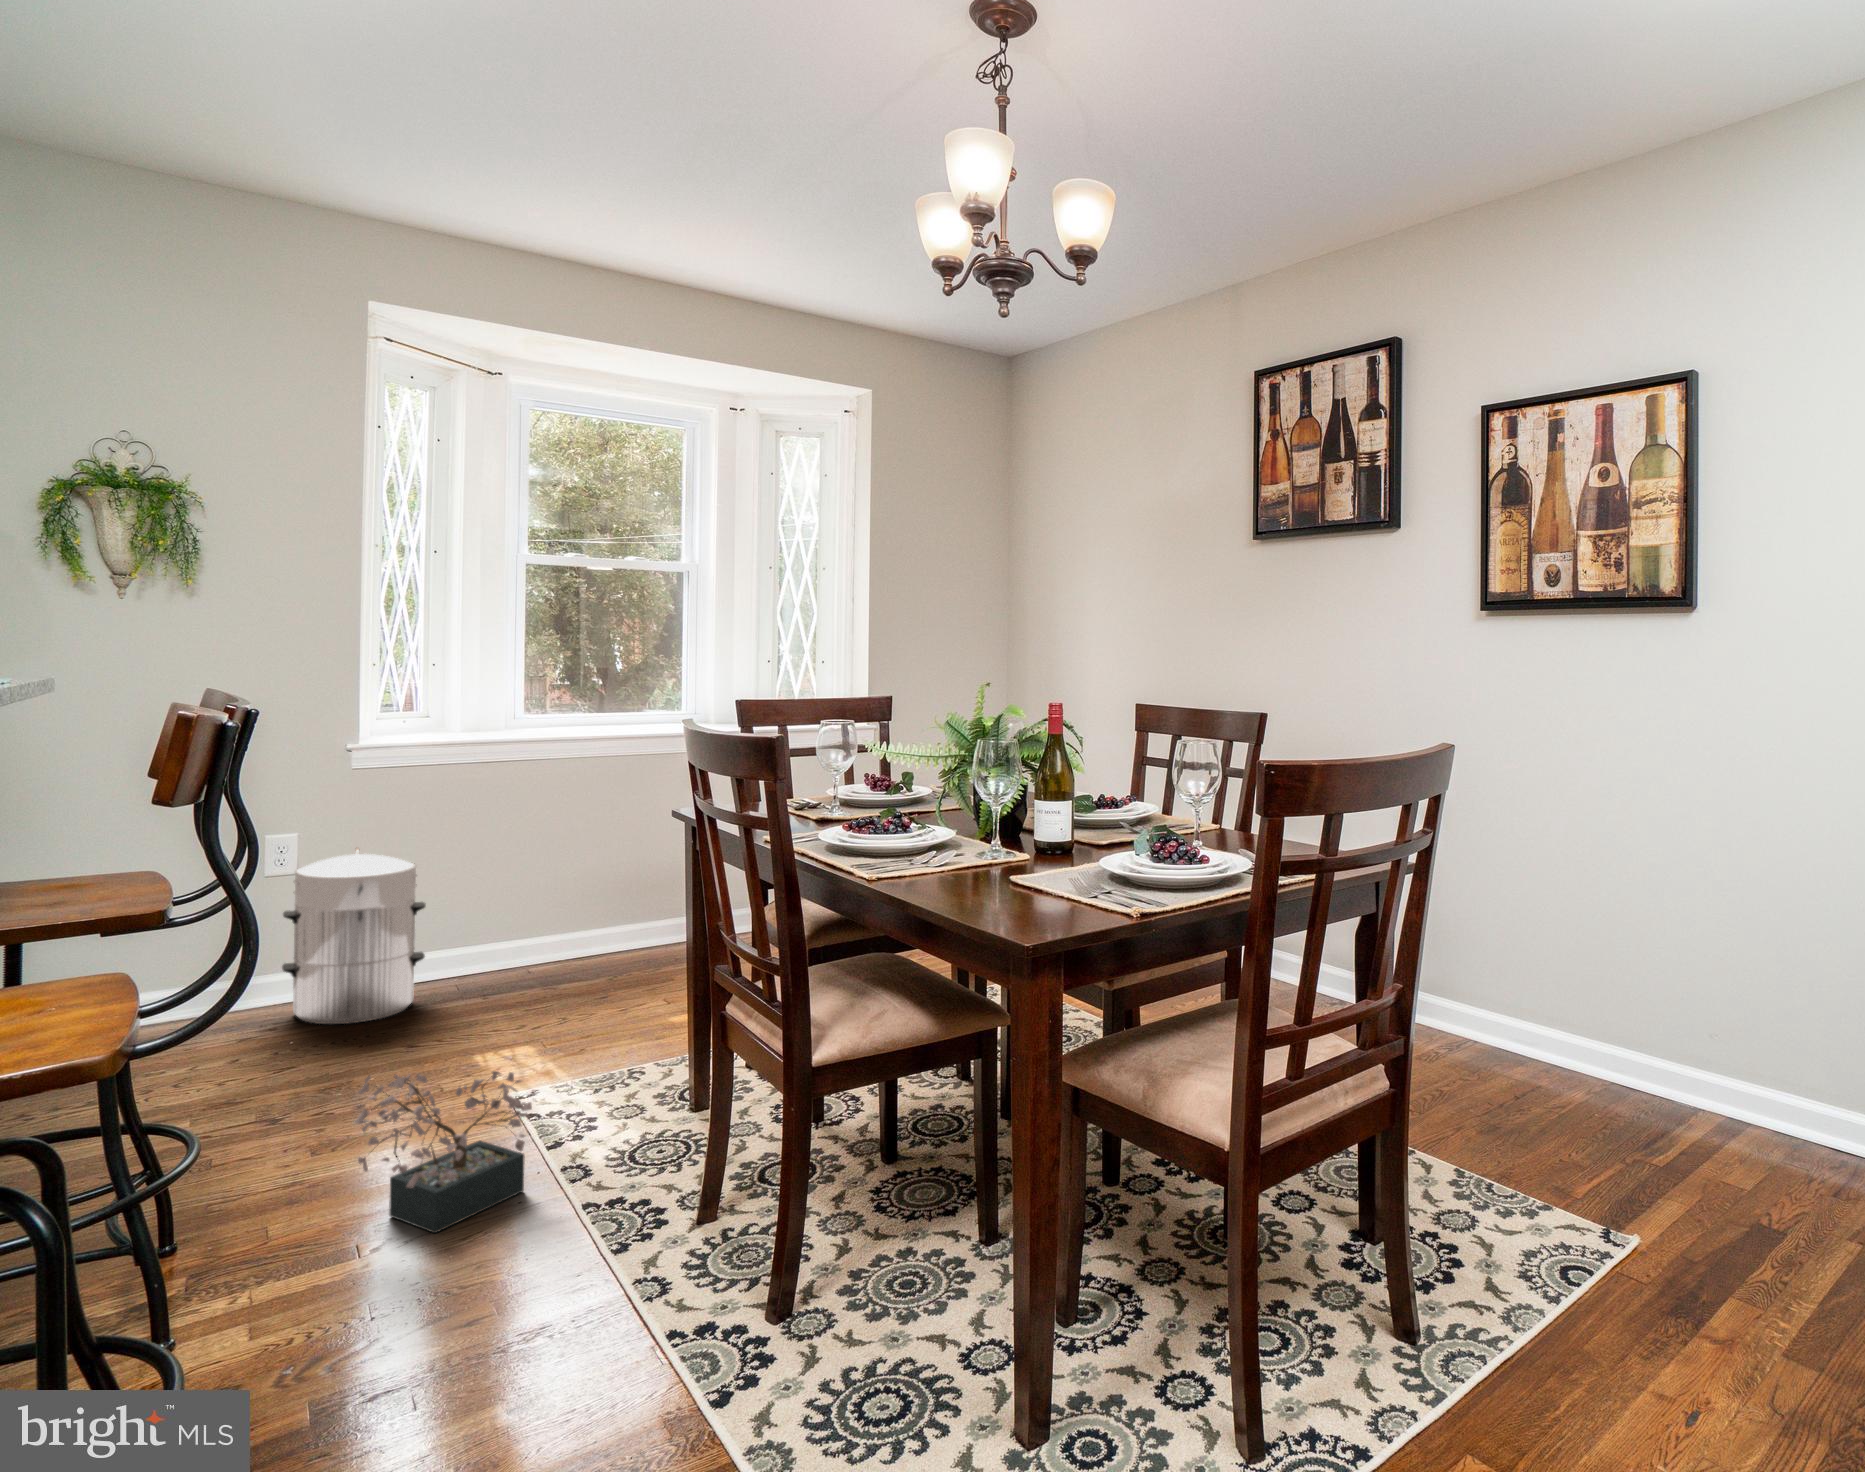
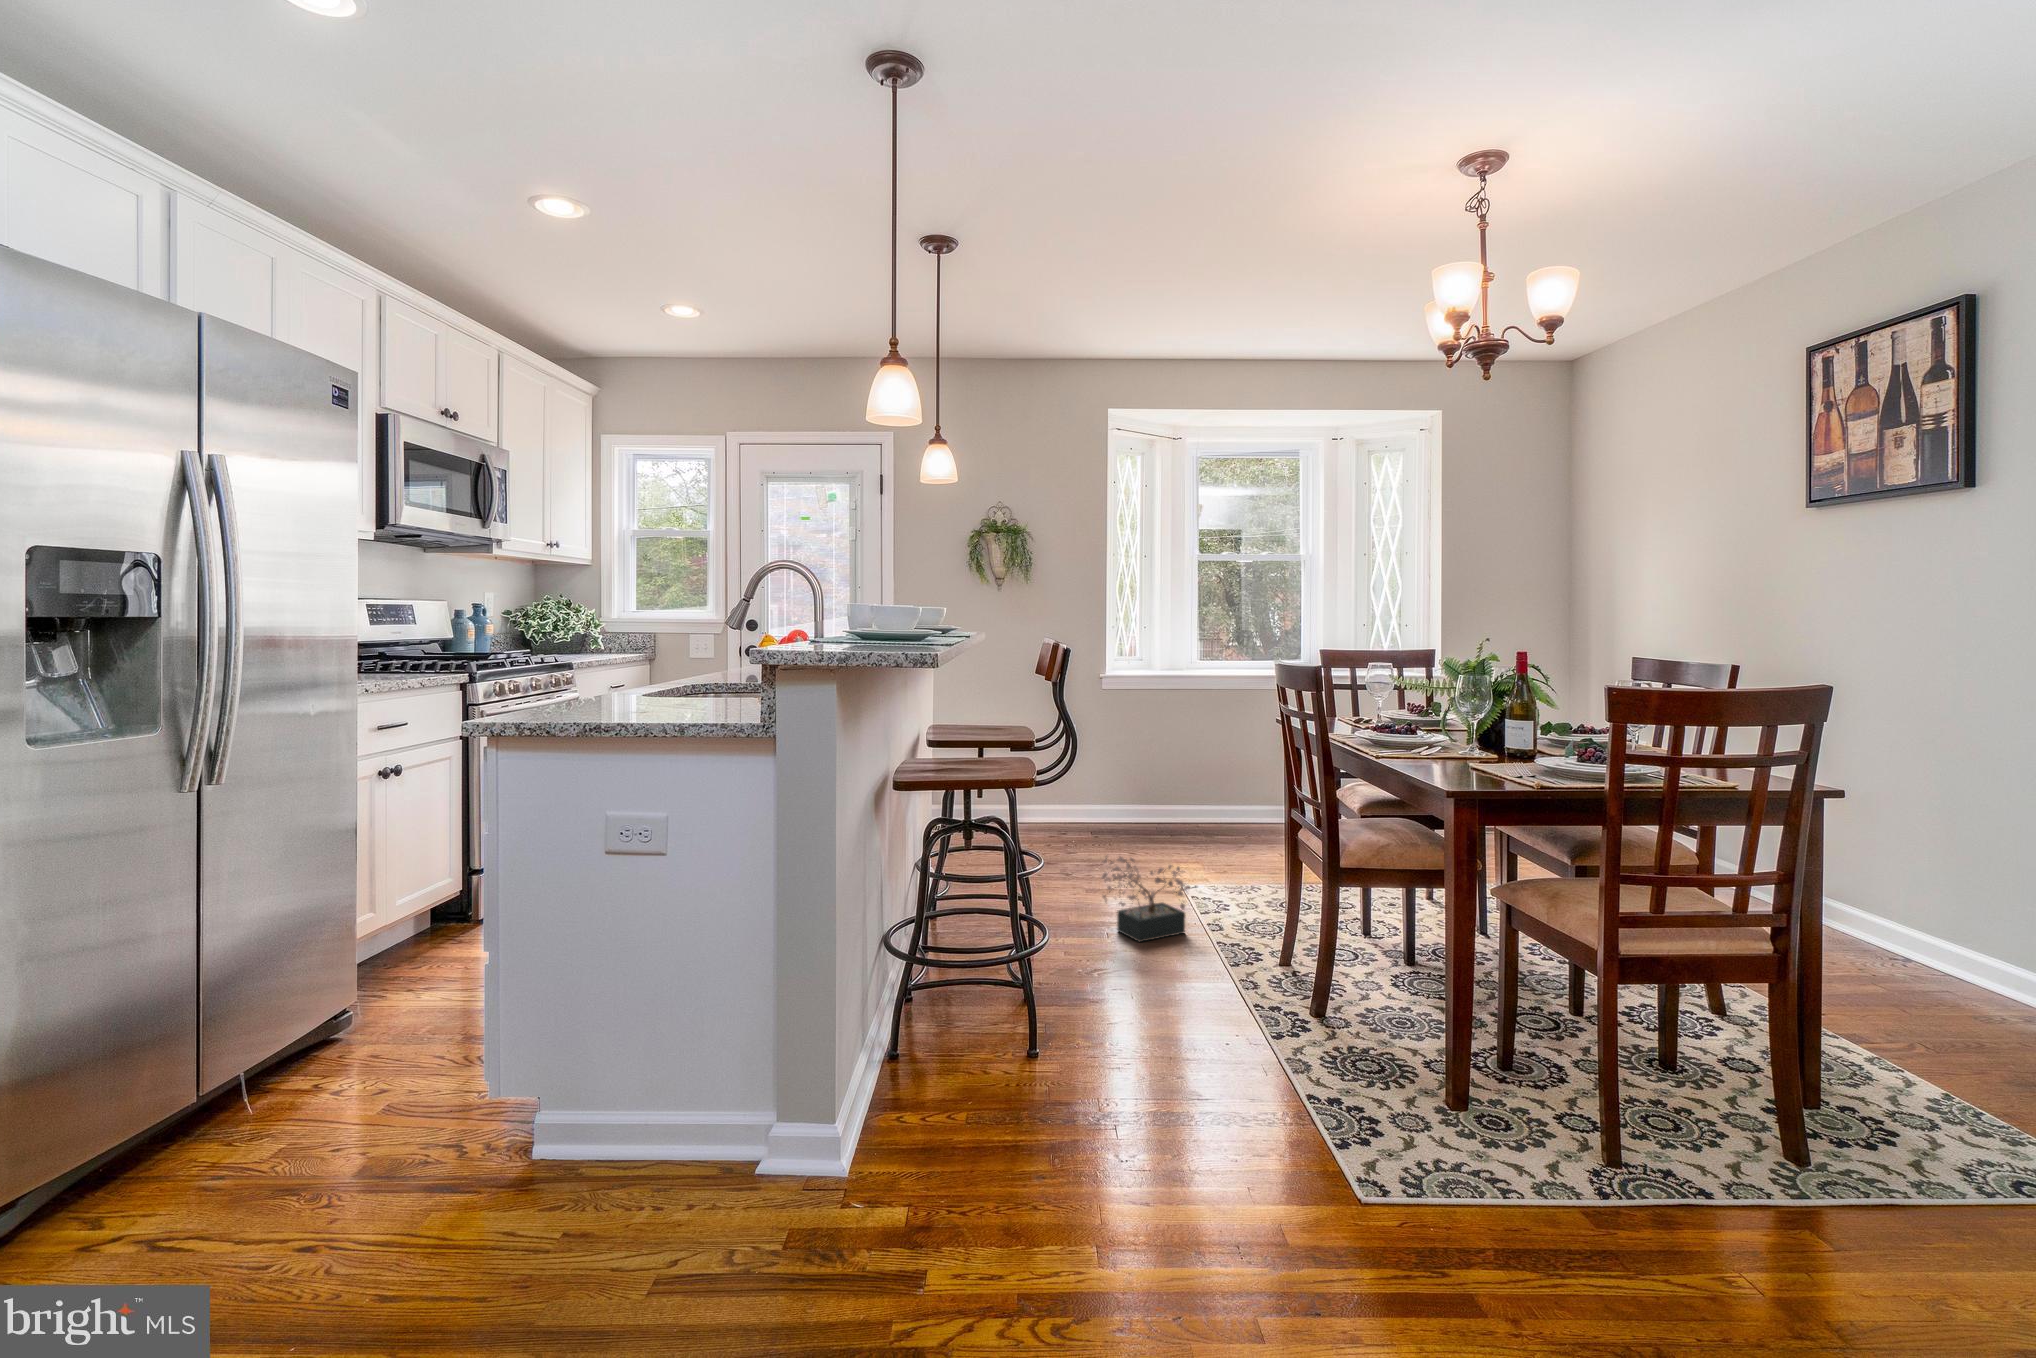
waste bin: present [282,848,426,1024] -> none [1064,740,1137,841]

